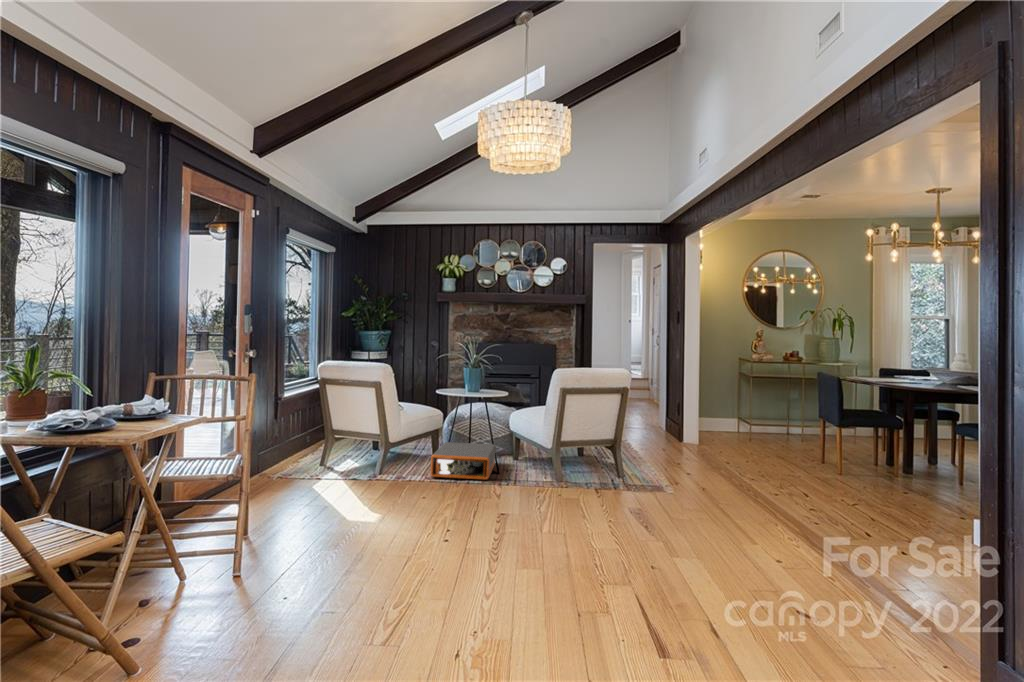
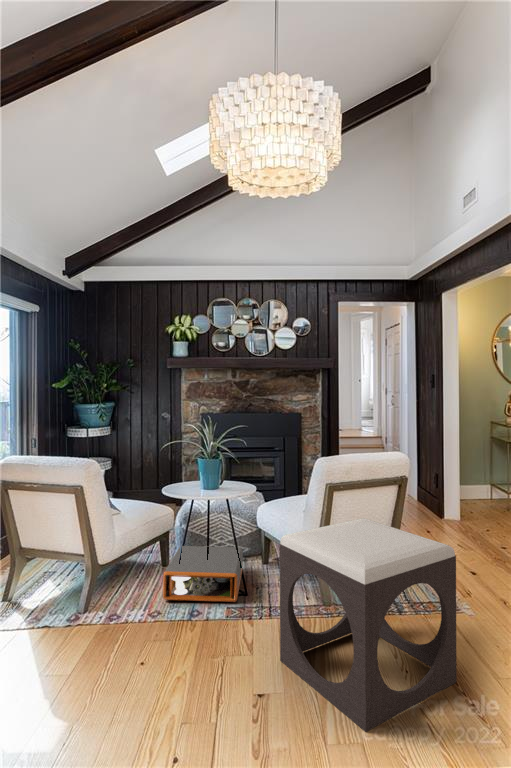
footstool: none [516,410,645,541] -> present [280,518,456,732]

